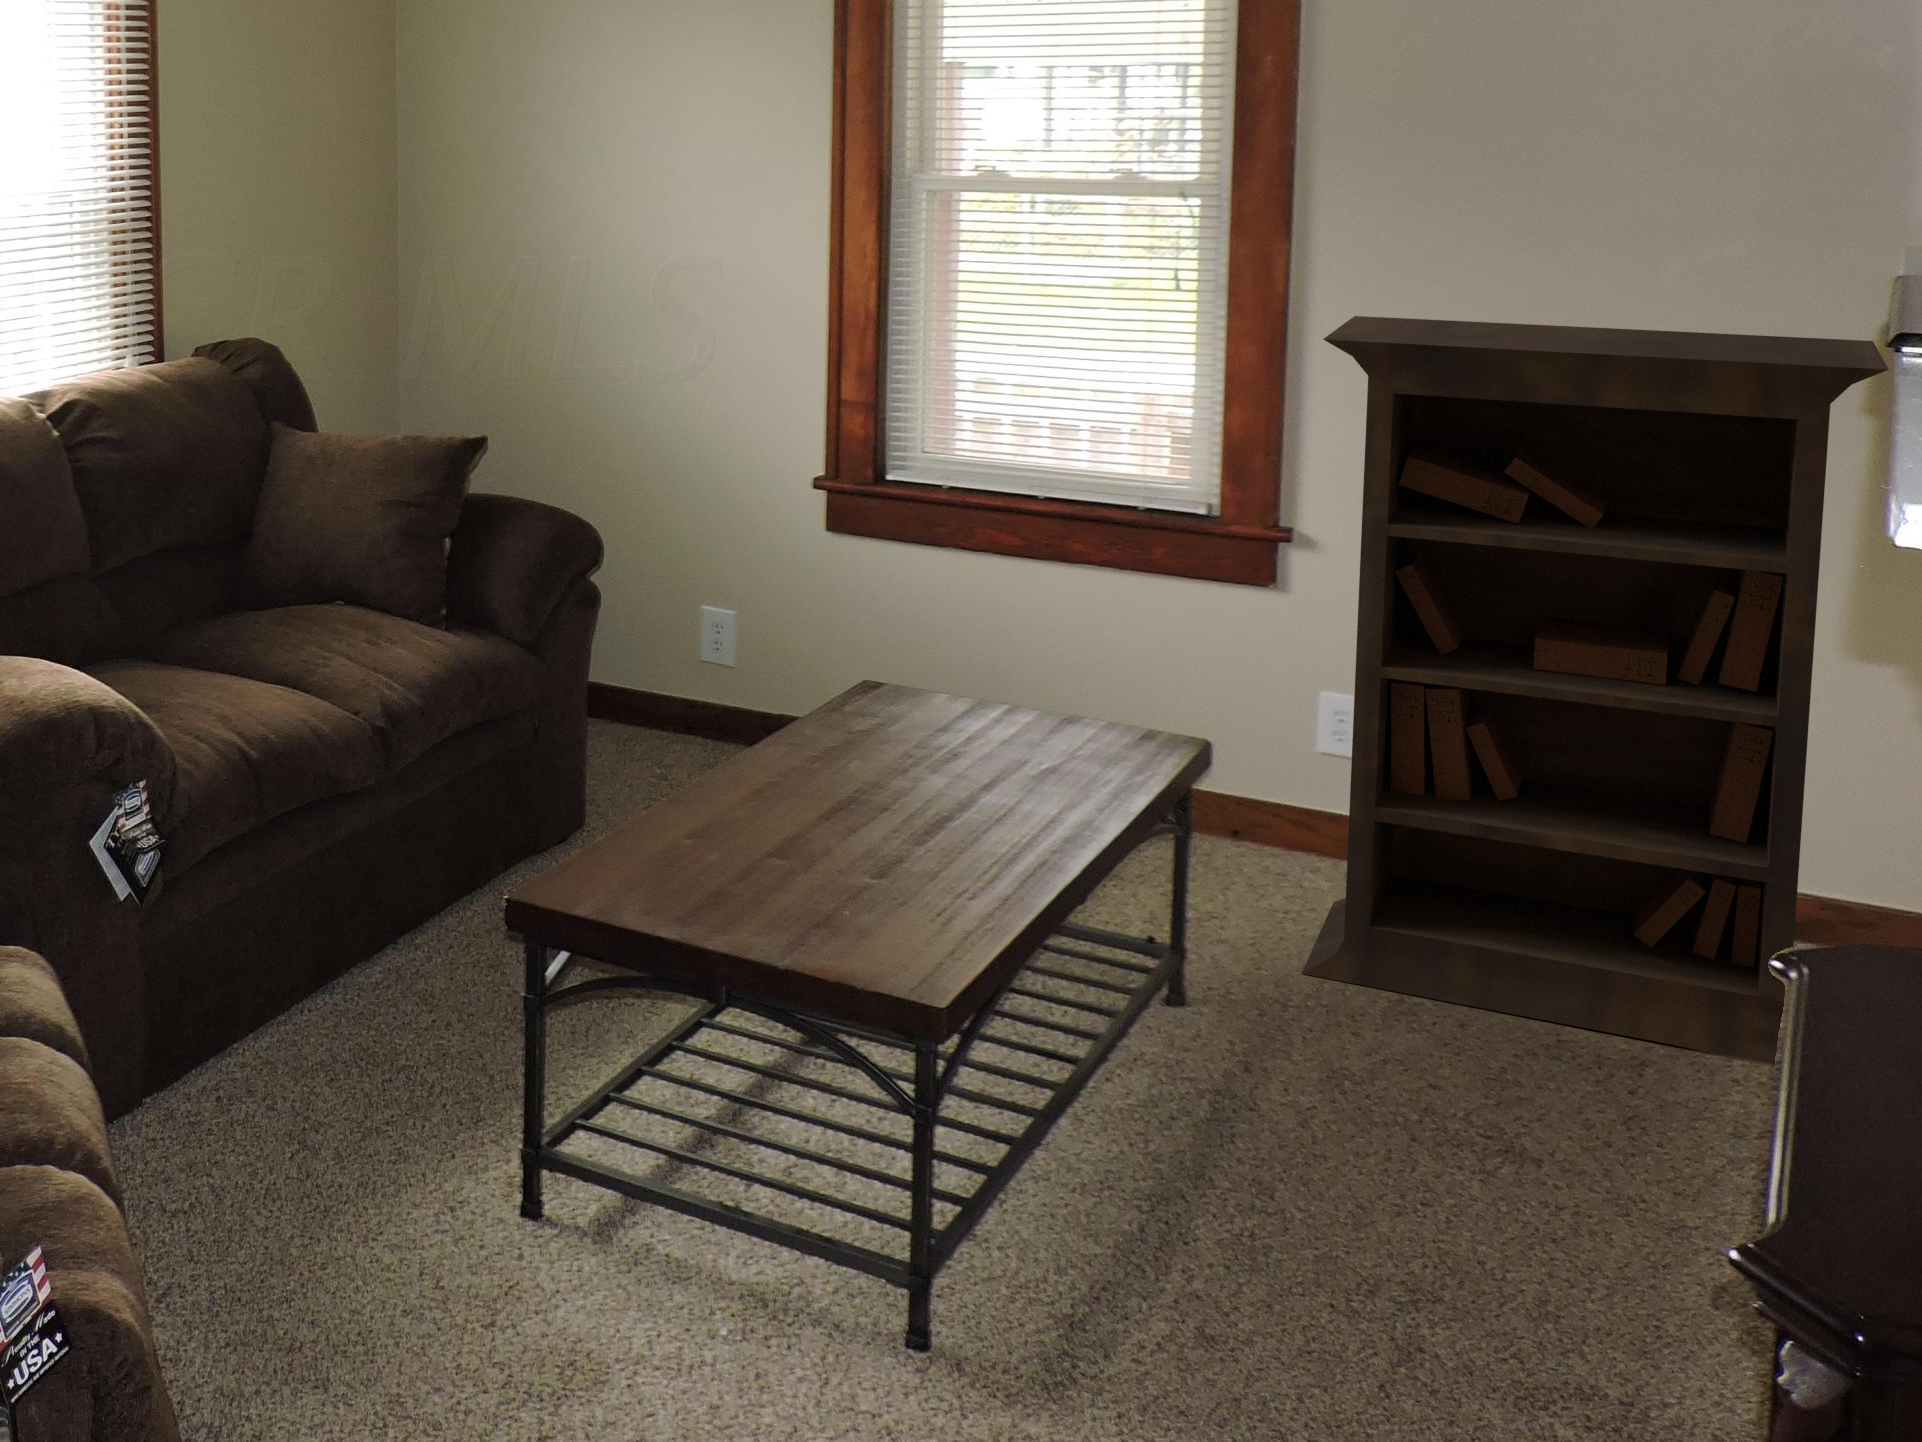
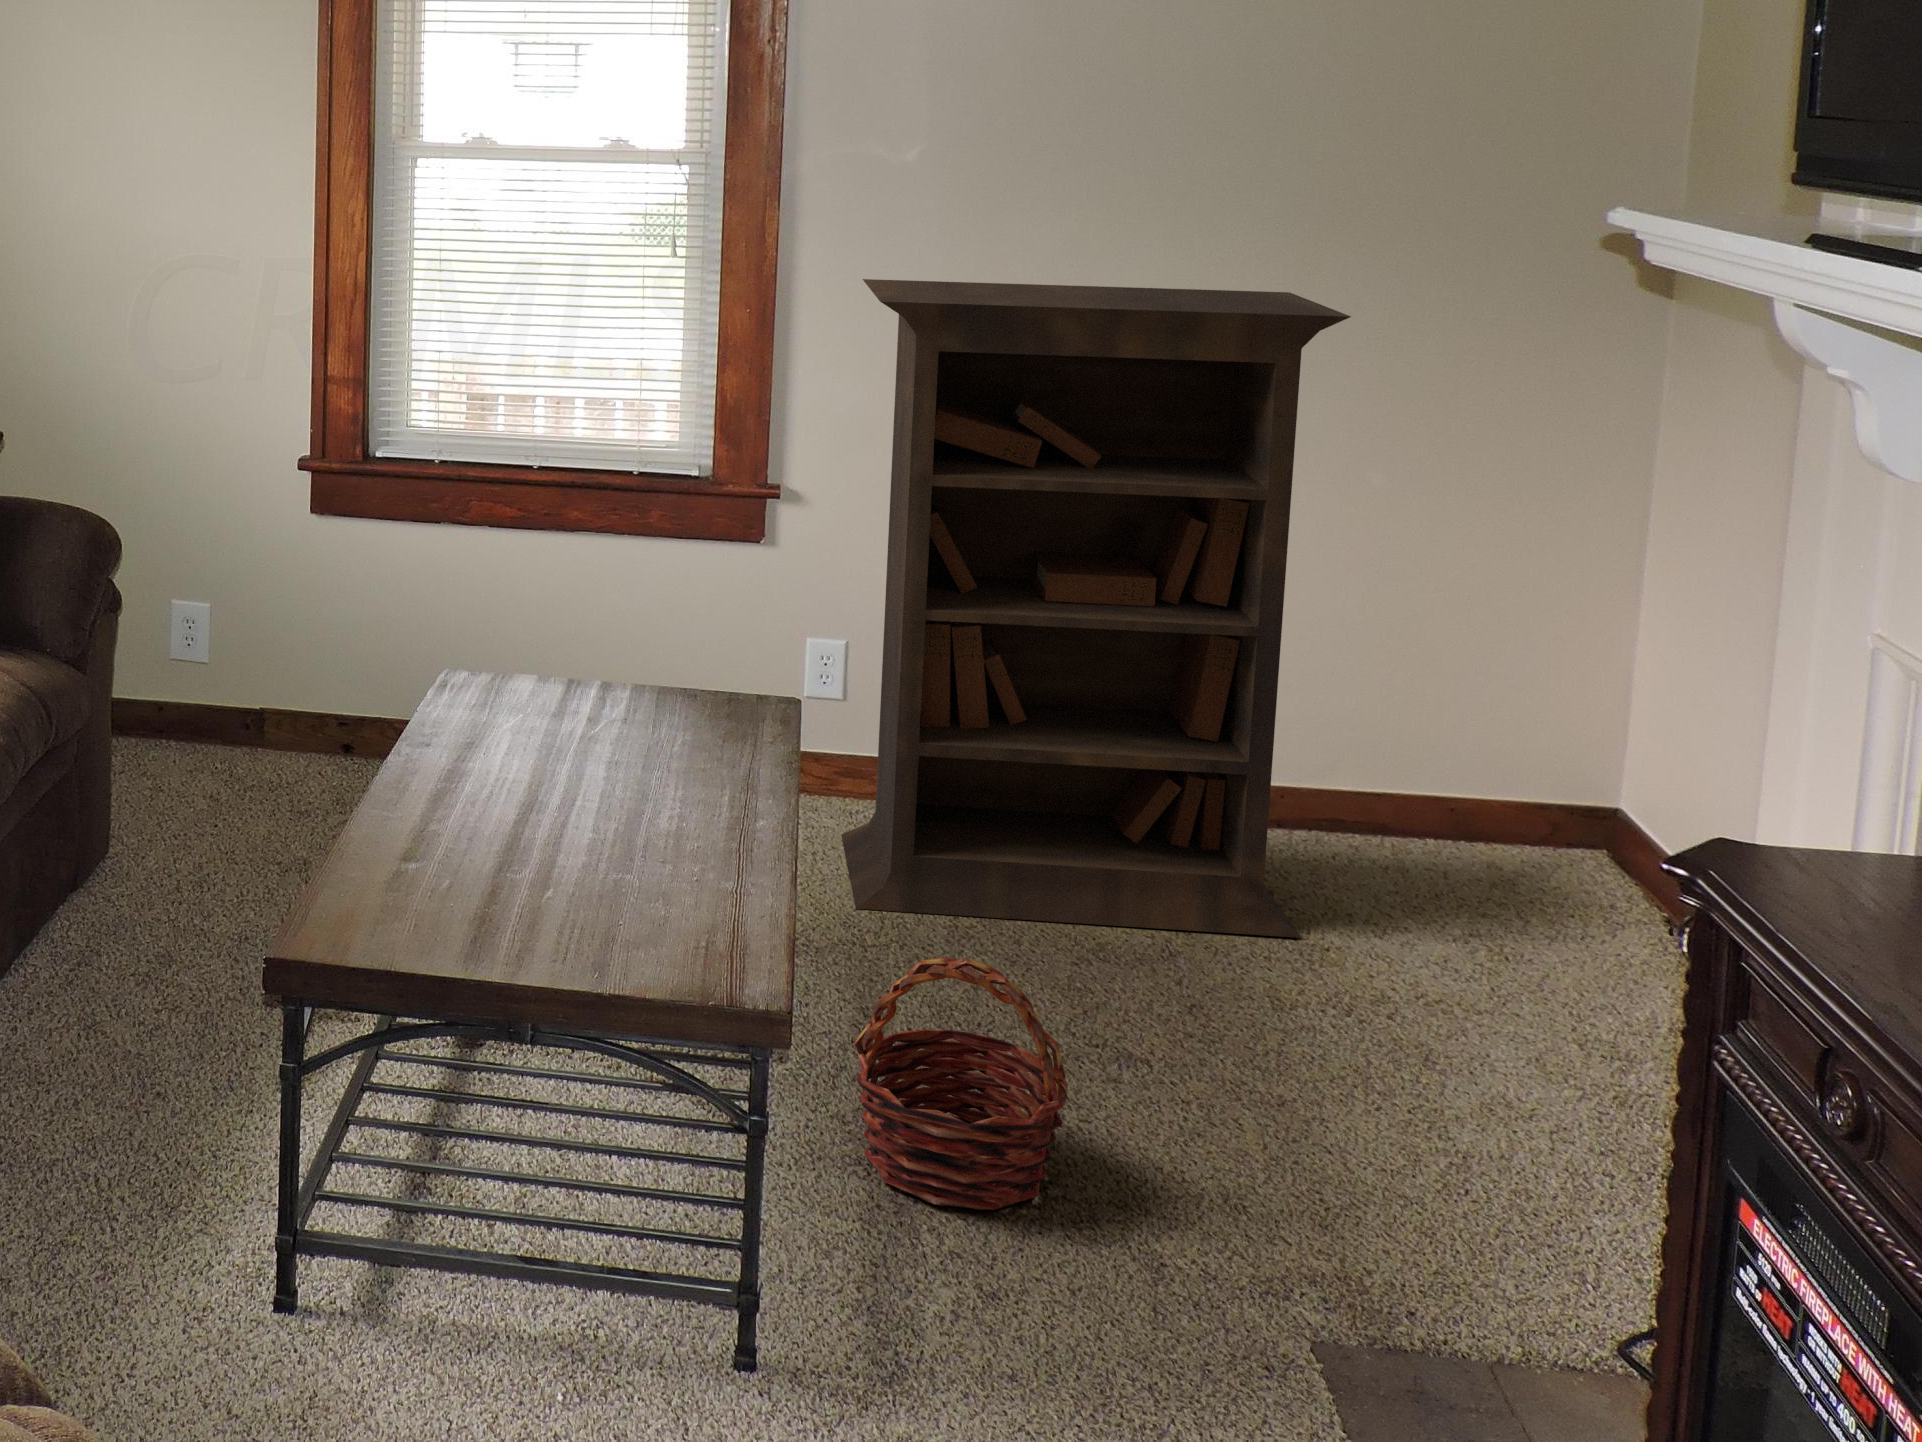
basket: none [1141,1006,1367,1266] -> present [855,958,1068,1210]

